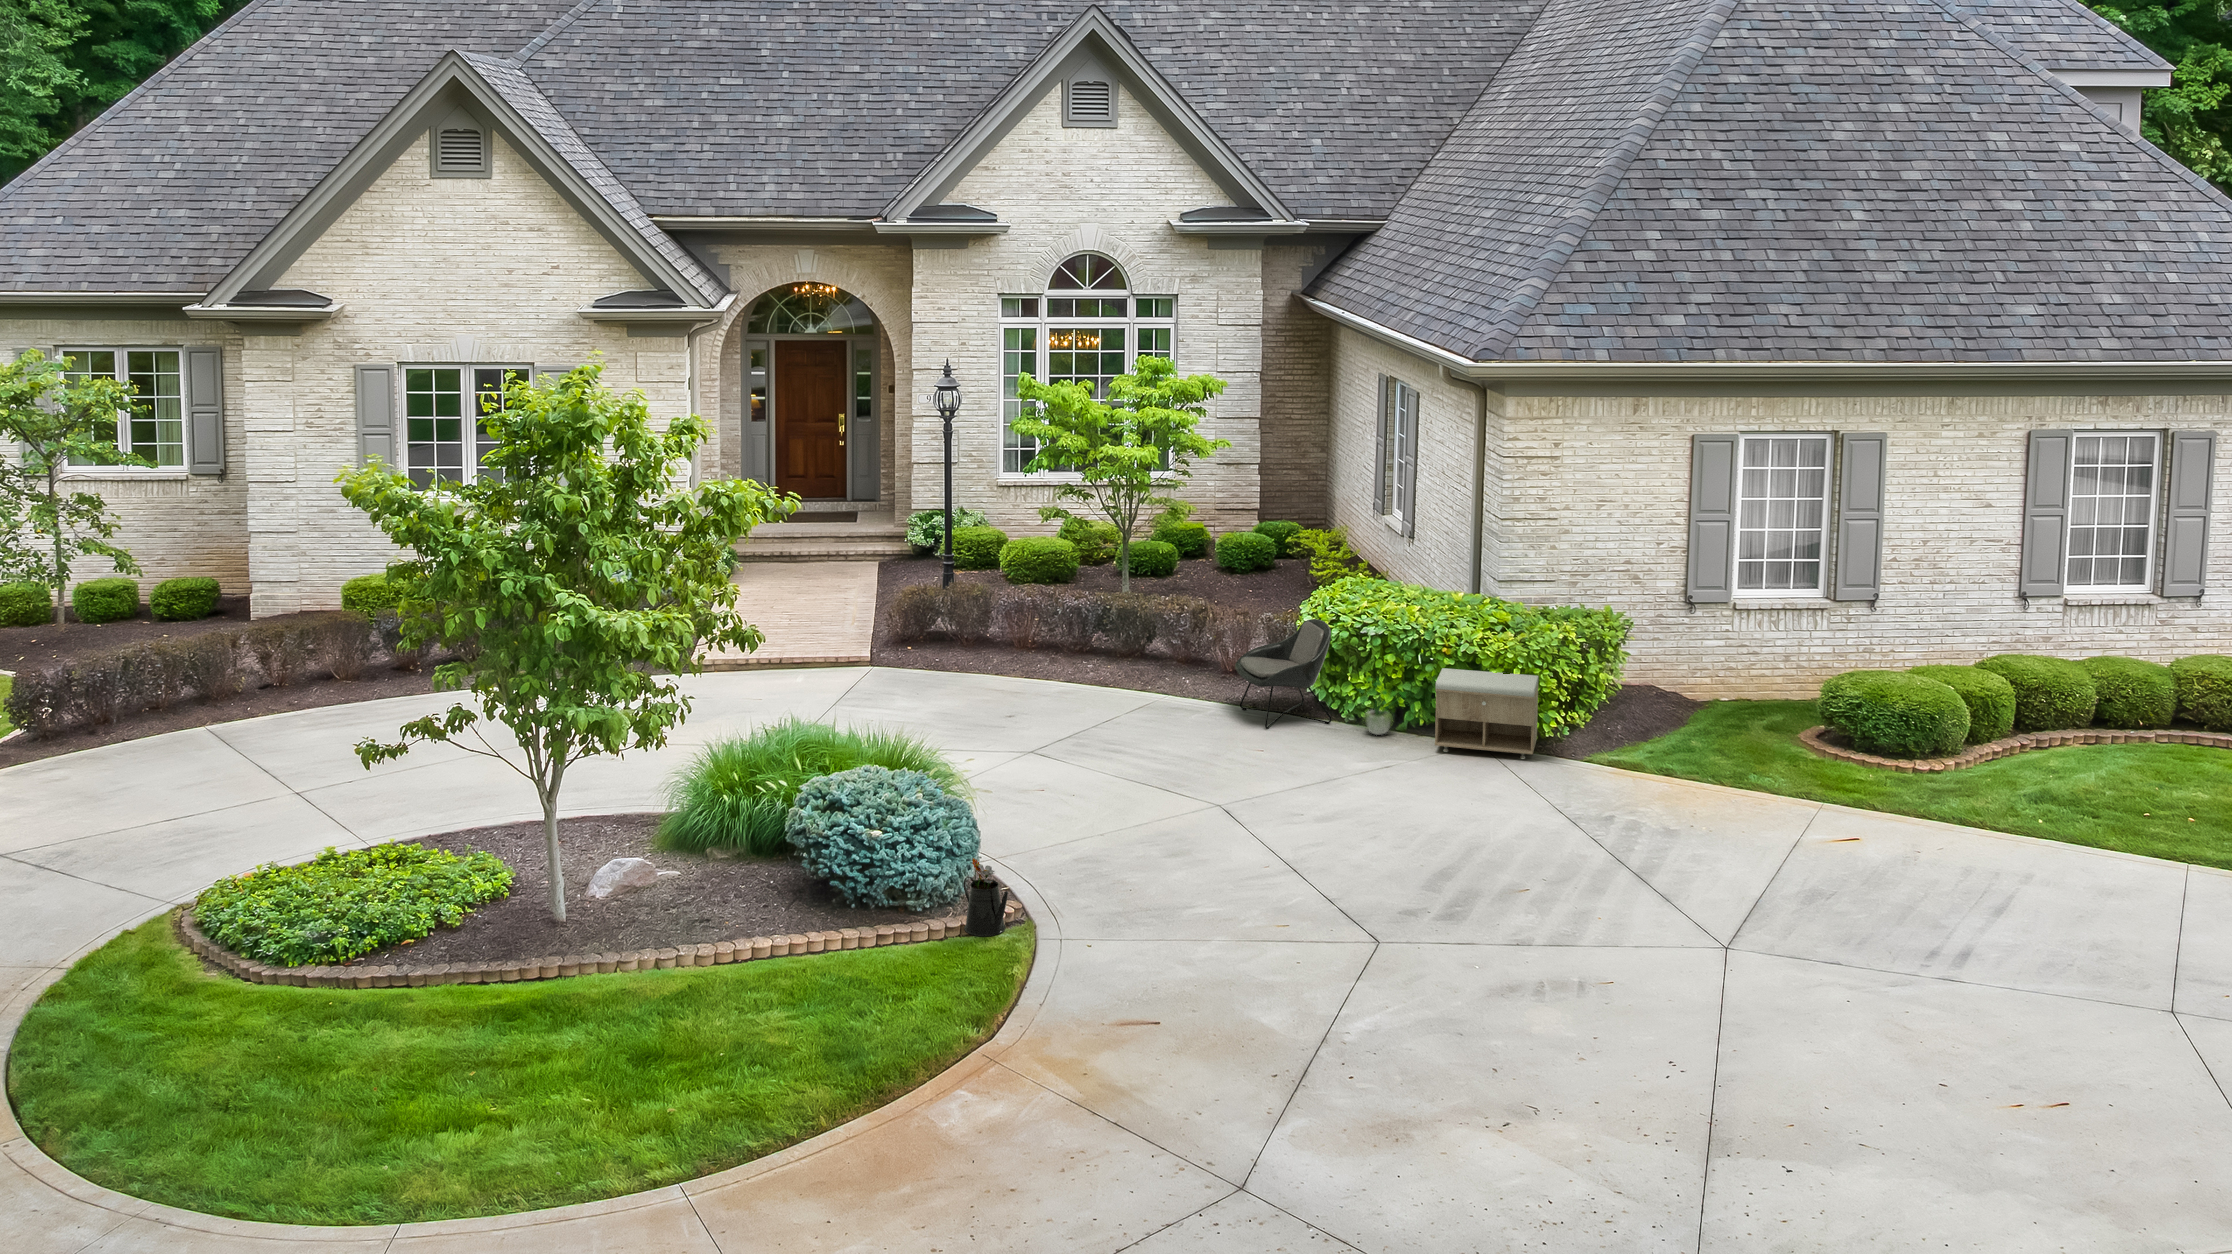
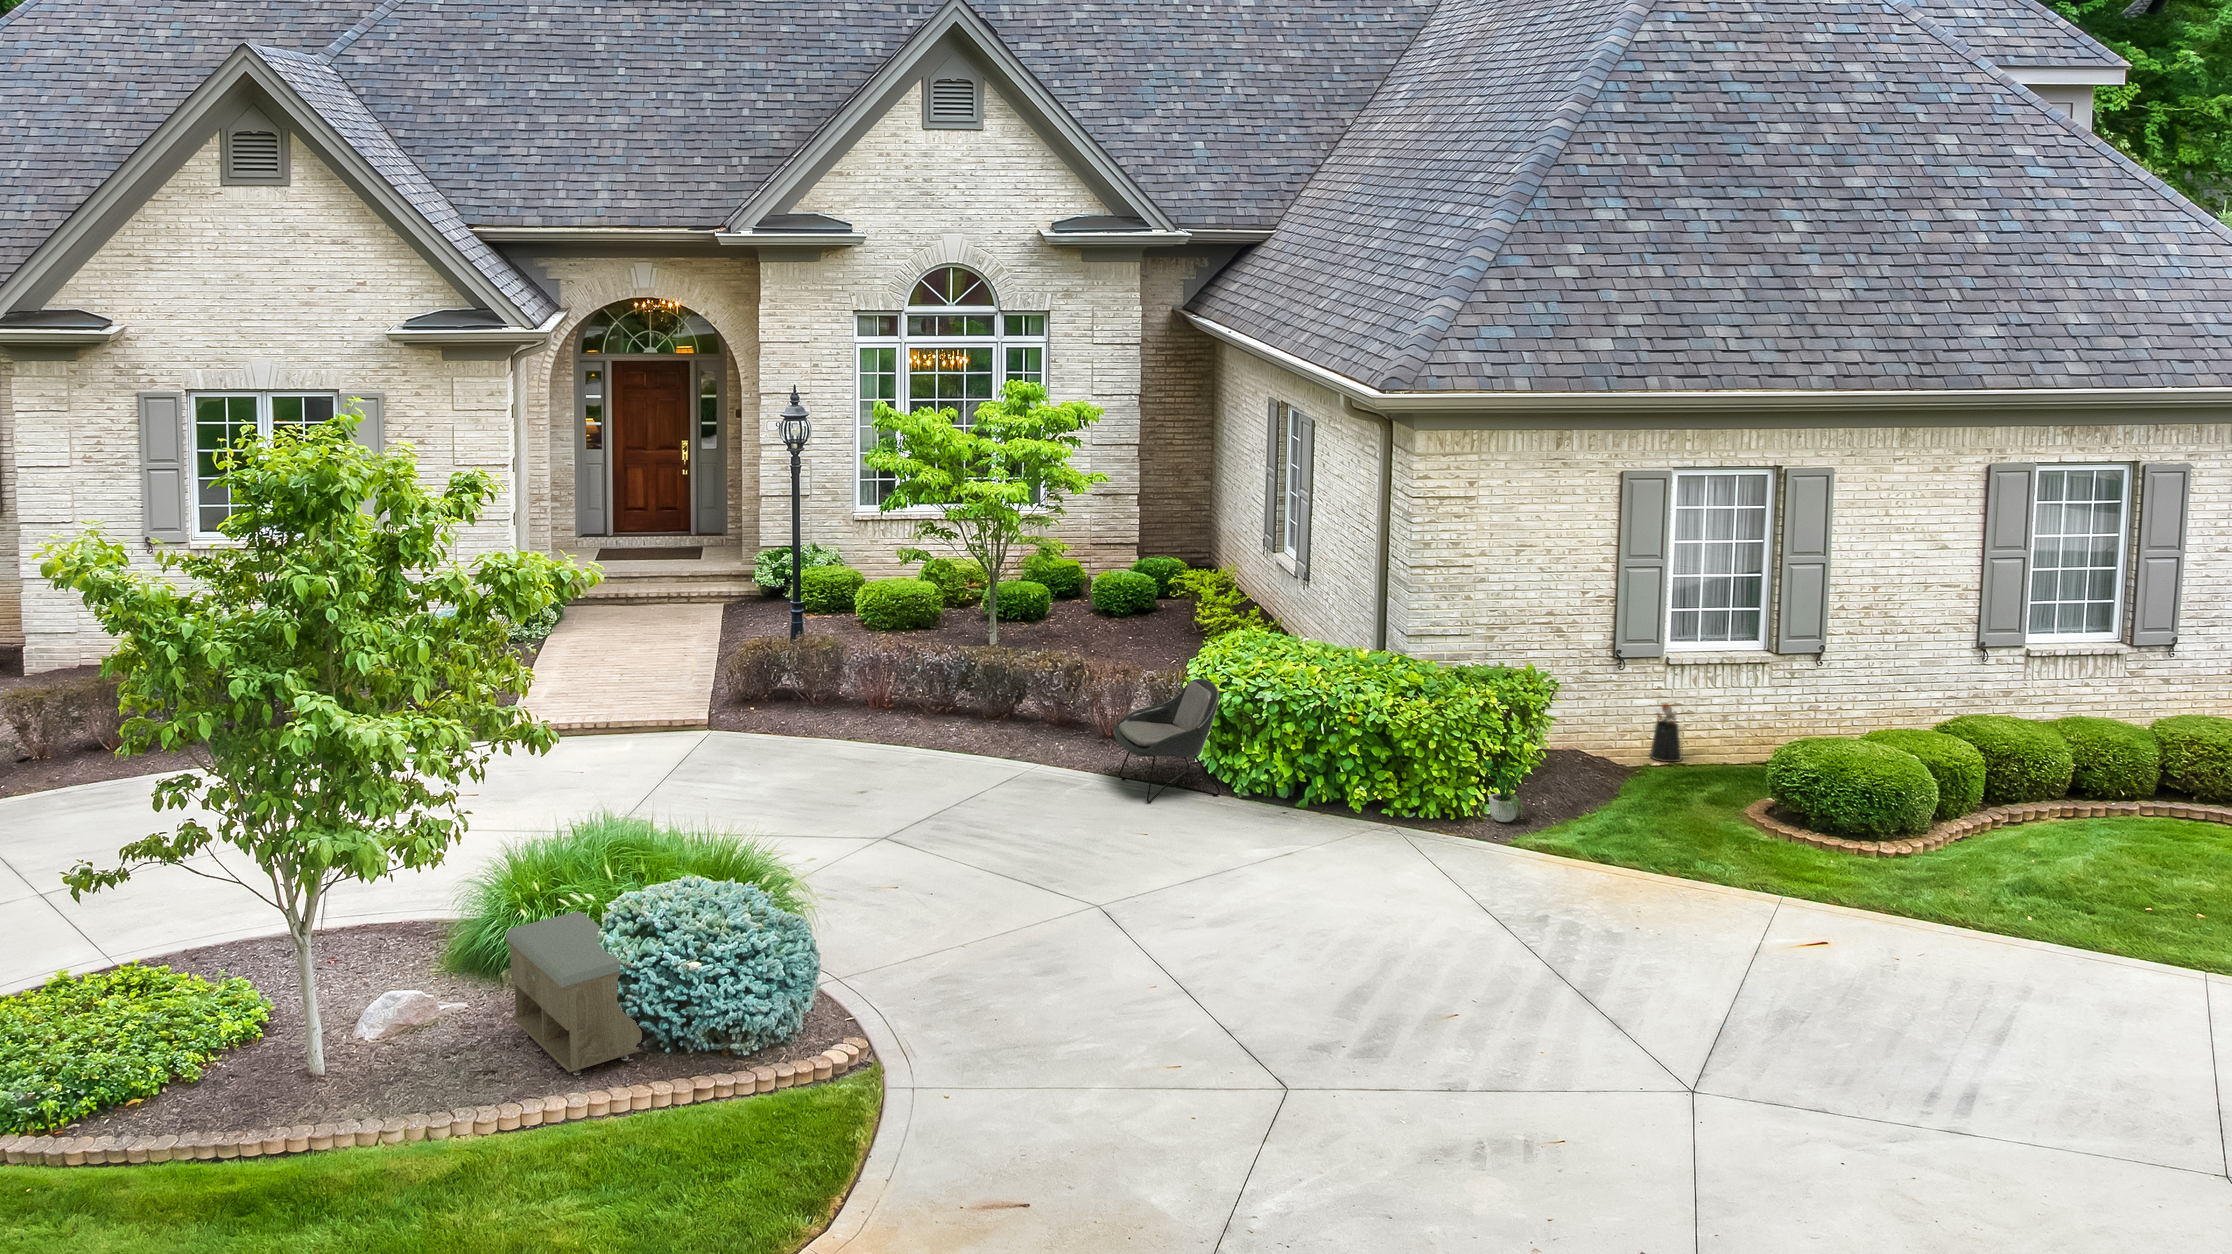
storage bench: present [1435,668,1538,759] -> present [506,911,642,1075]
potted plant: present [1357,678,1408,735] -> present [1482,754,1536,822]
watering can: present [963,858,1008,937] -> present [1650,703,1683,762]

